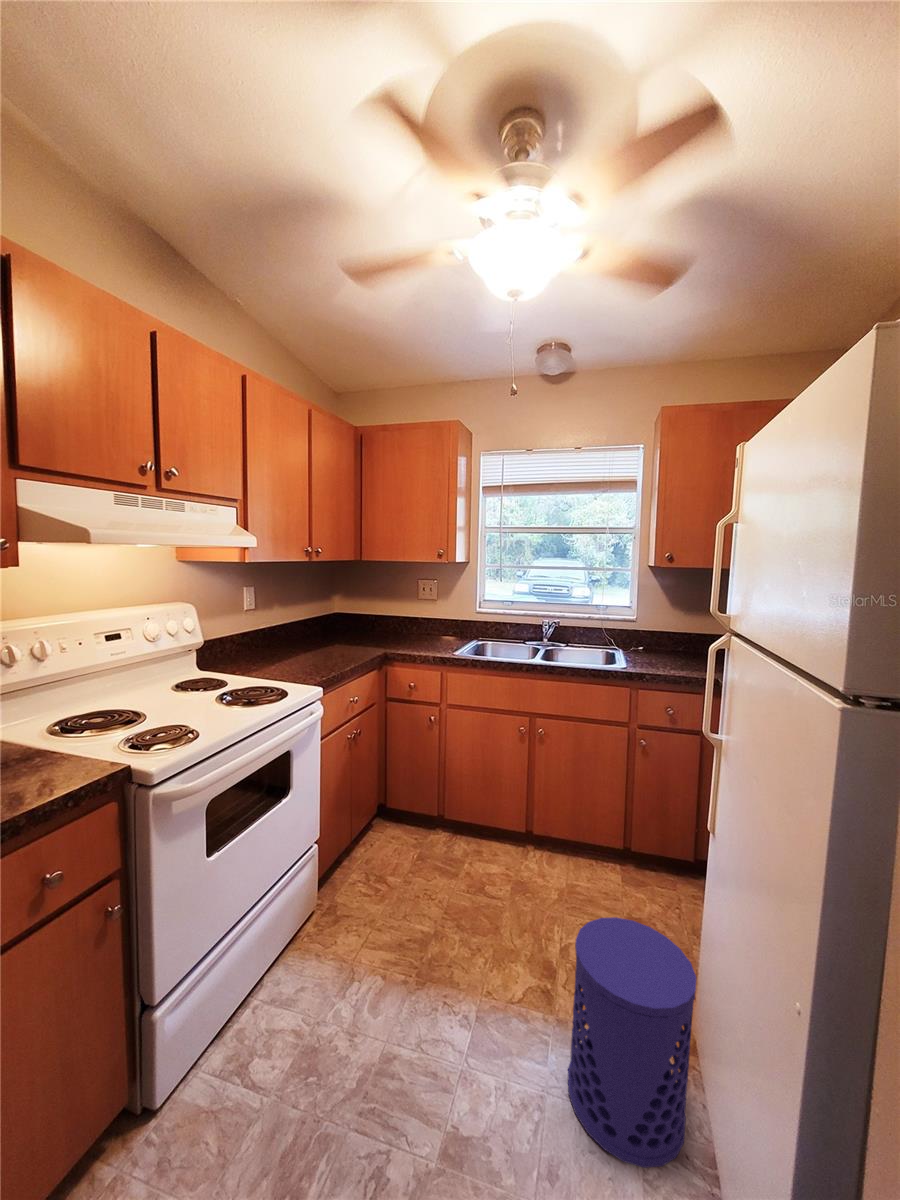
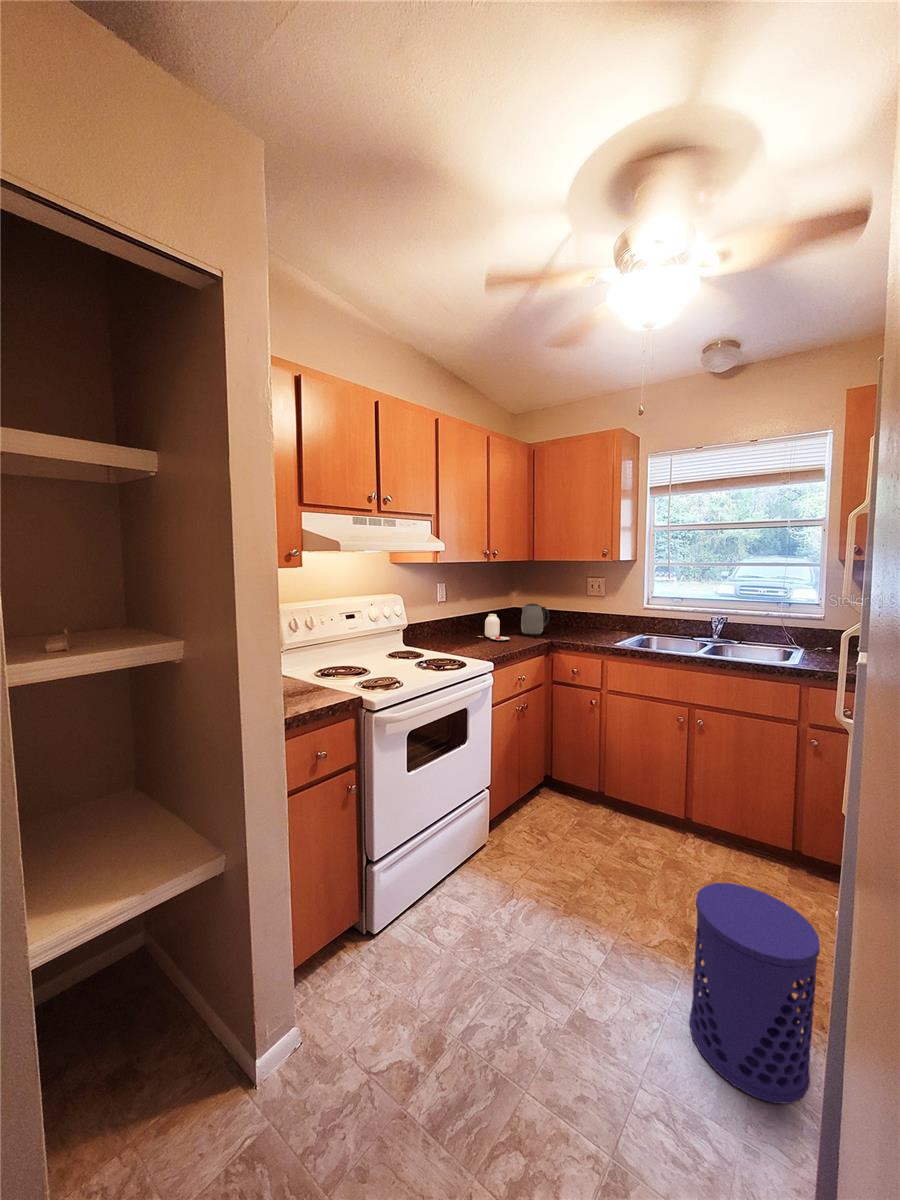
kettle: none [351,609,383,645] -> present [521,603,550,635]
jar: none [297,622,340,654] -> present [477,614,510,641]

